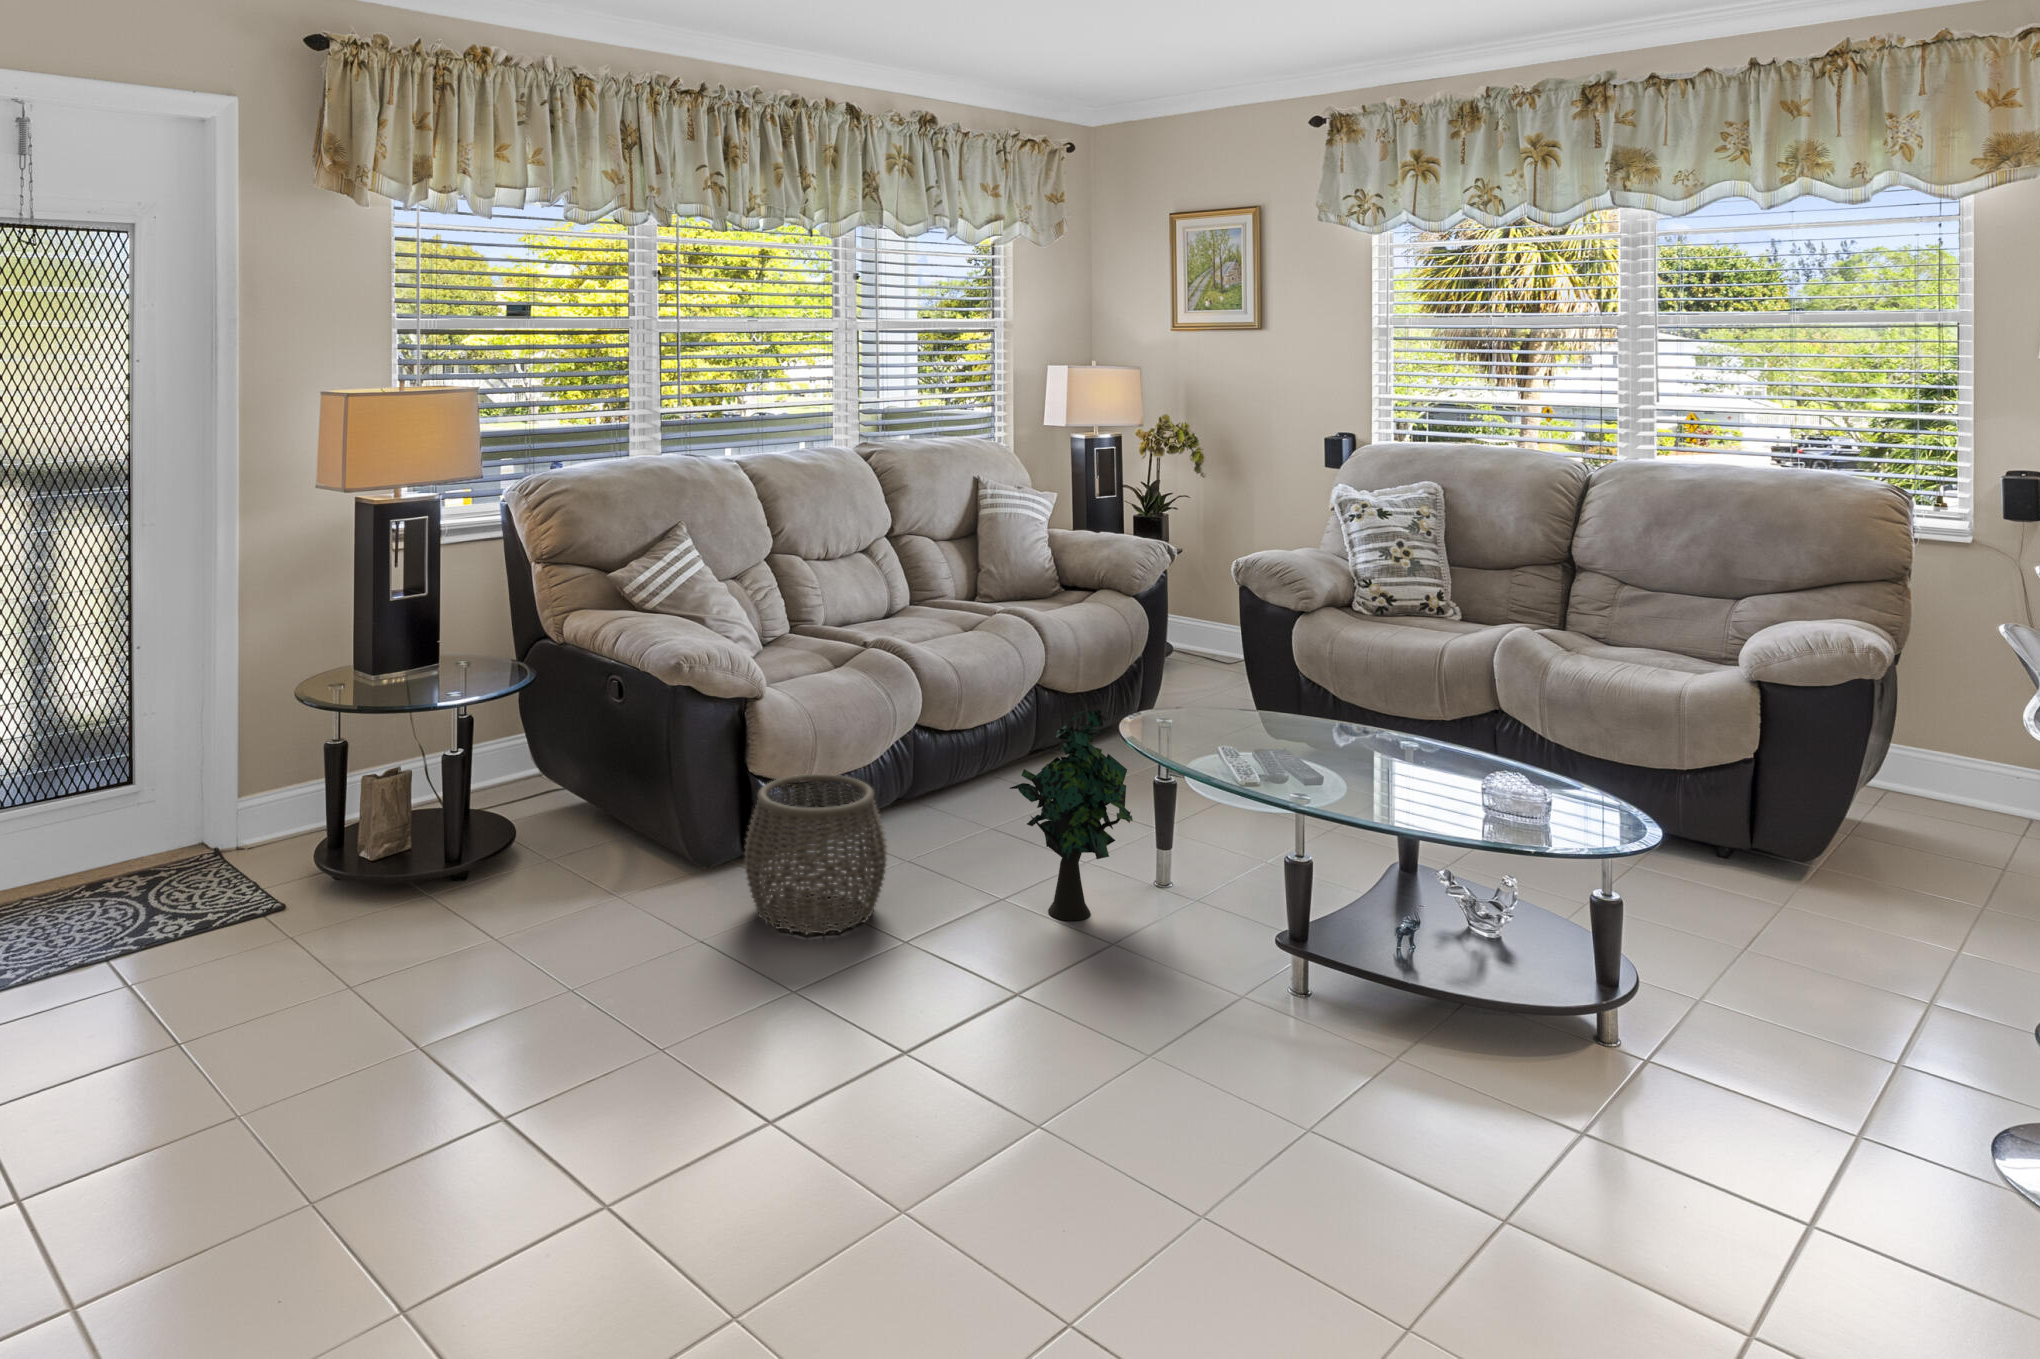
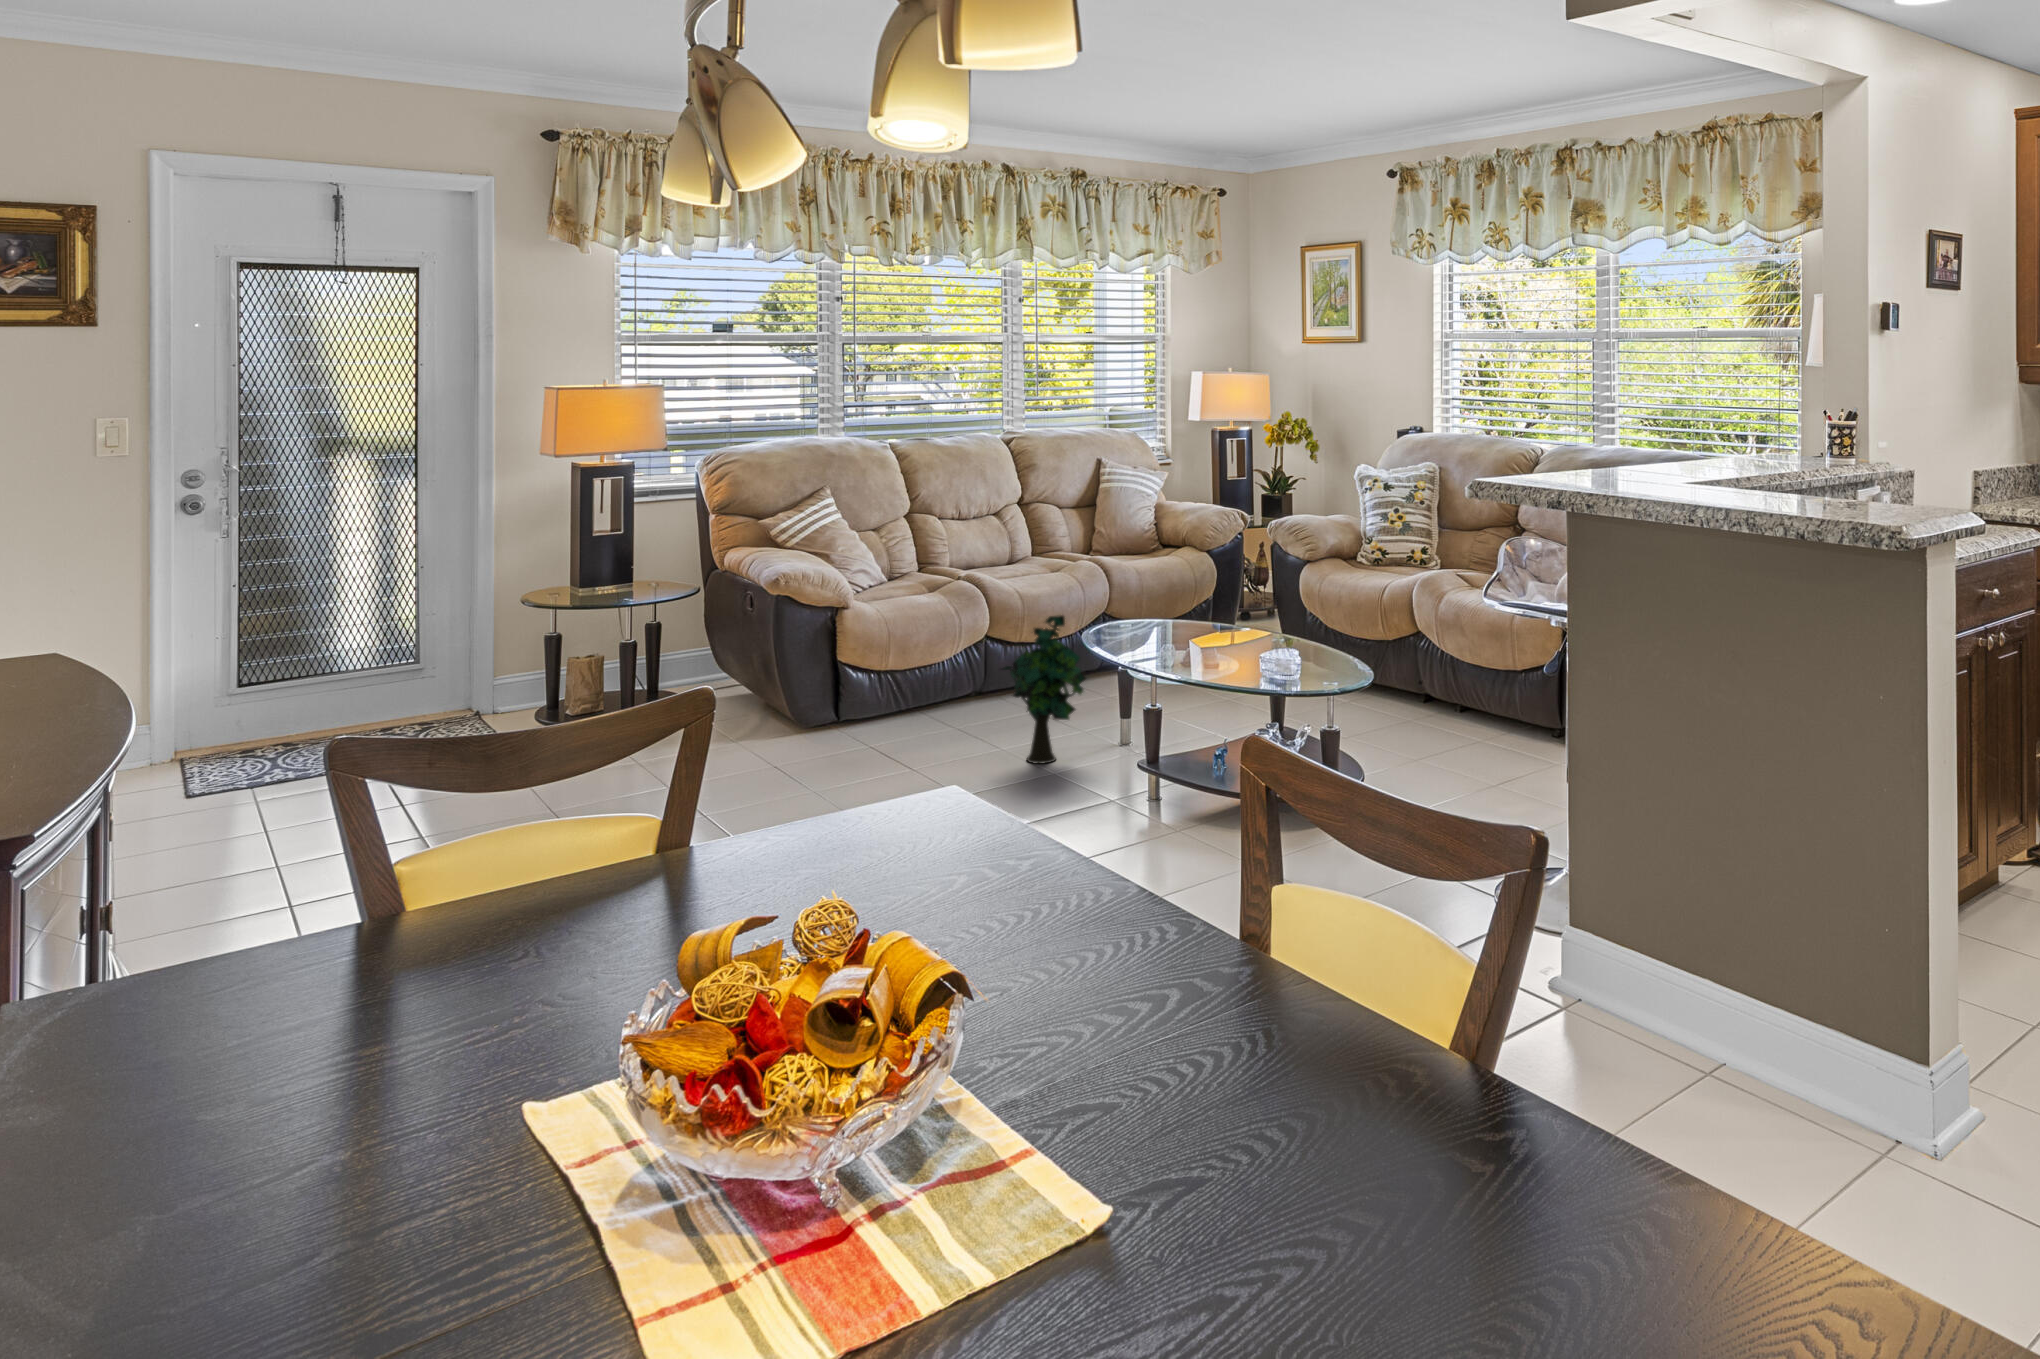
woven basket: present [745,774,887,934] -> none [811,660,915,766]

